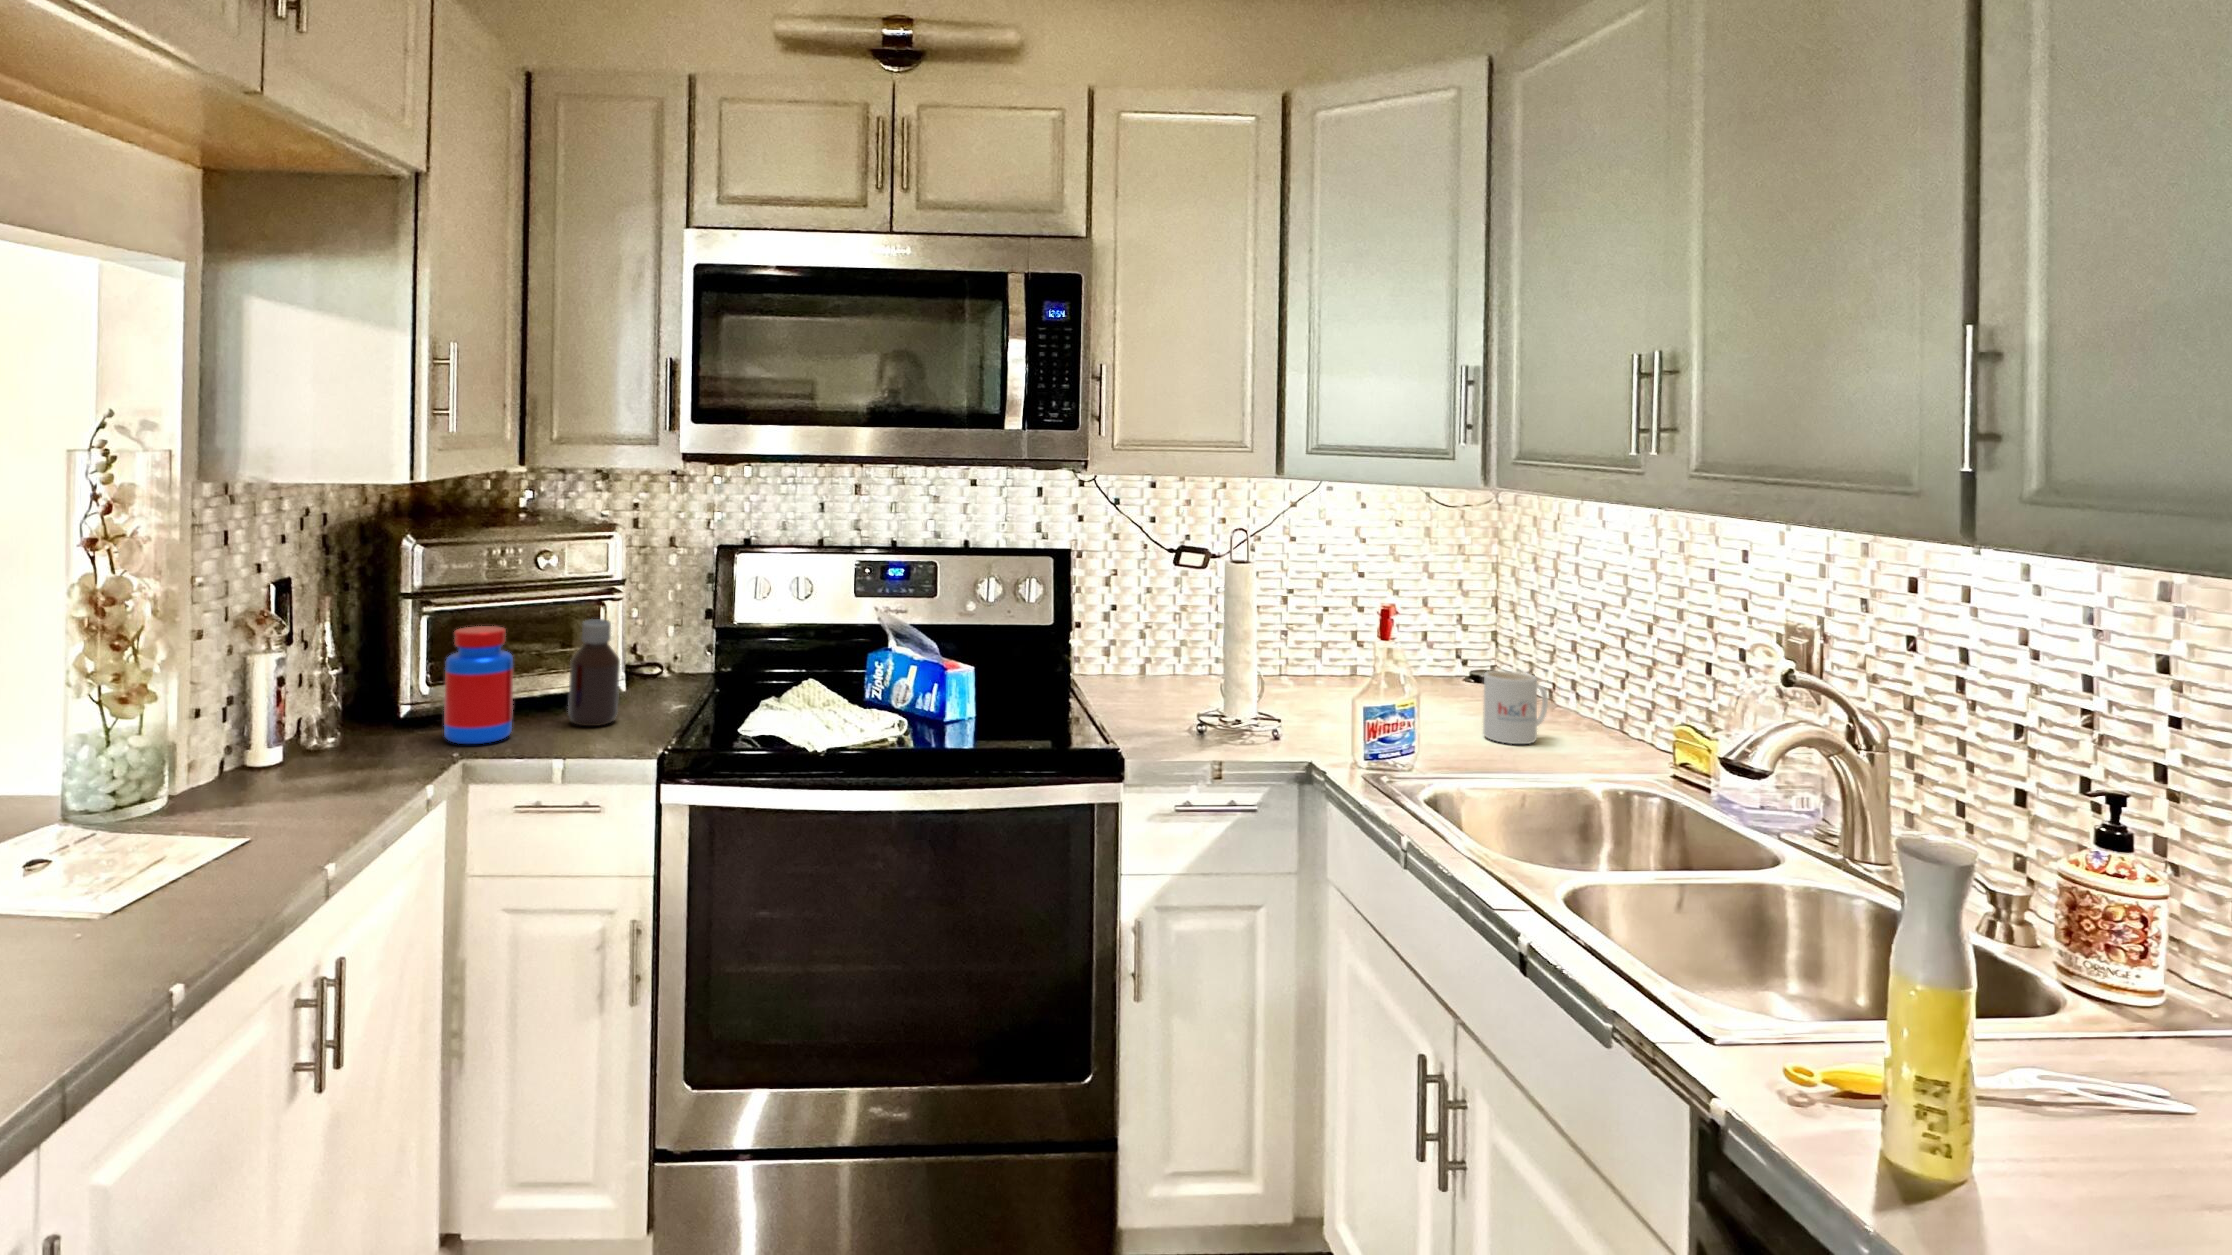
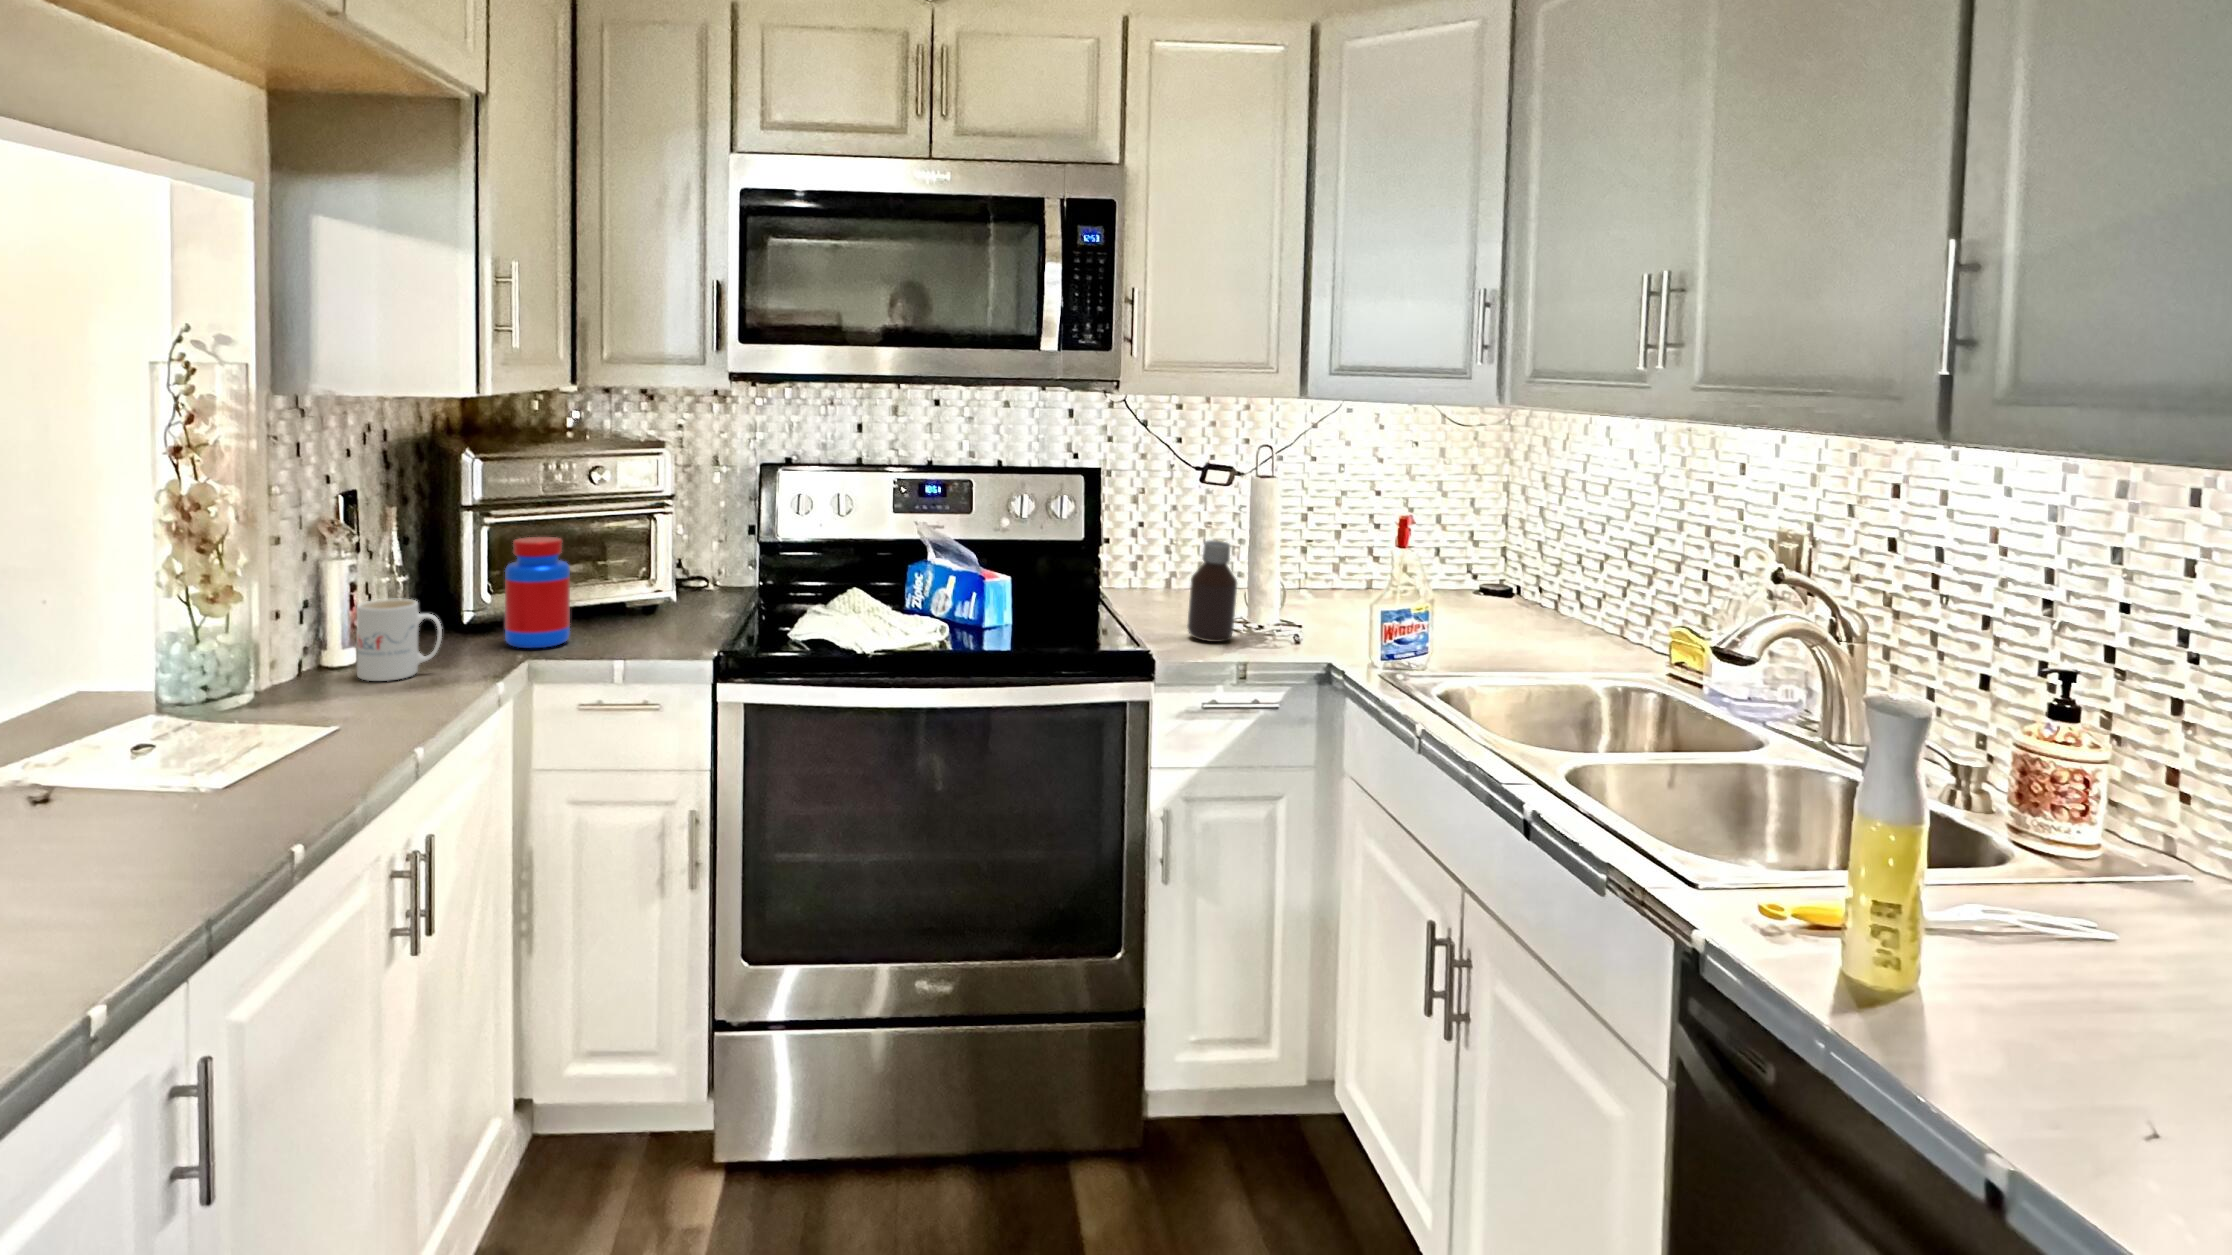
bottle: present [568,619,620,726] -> present [1187,541,1237,642]
mug: present [1483,671,1548,744] -> present [357,599,442,681]

